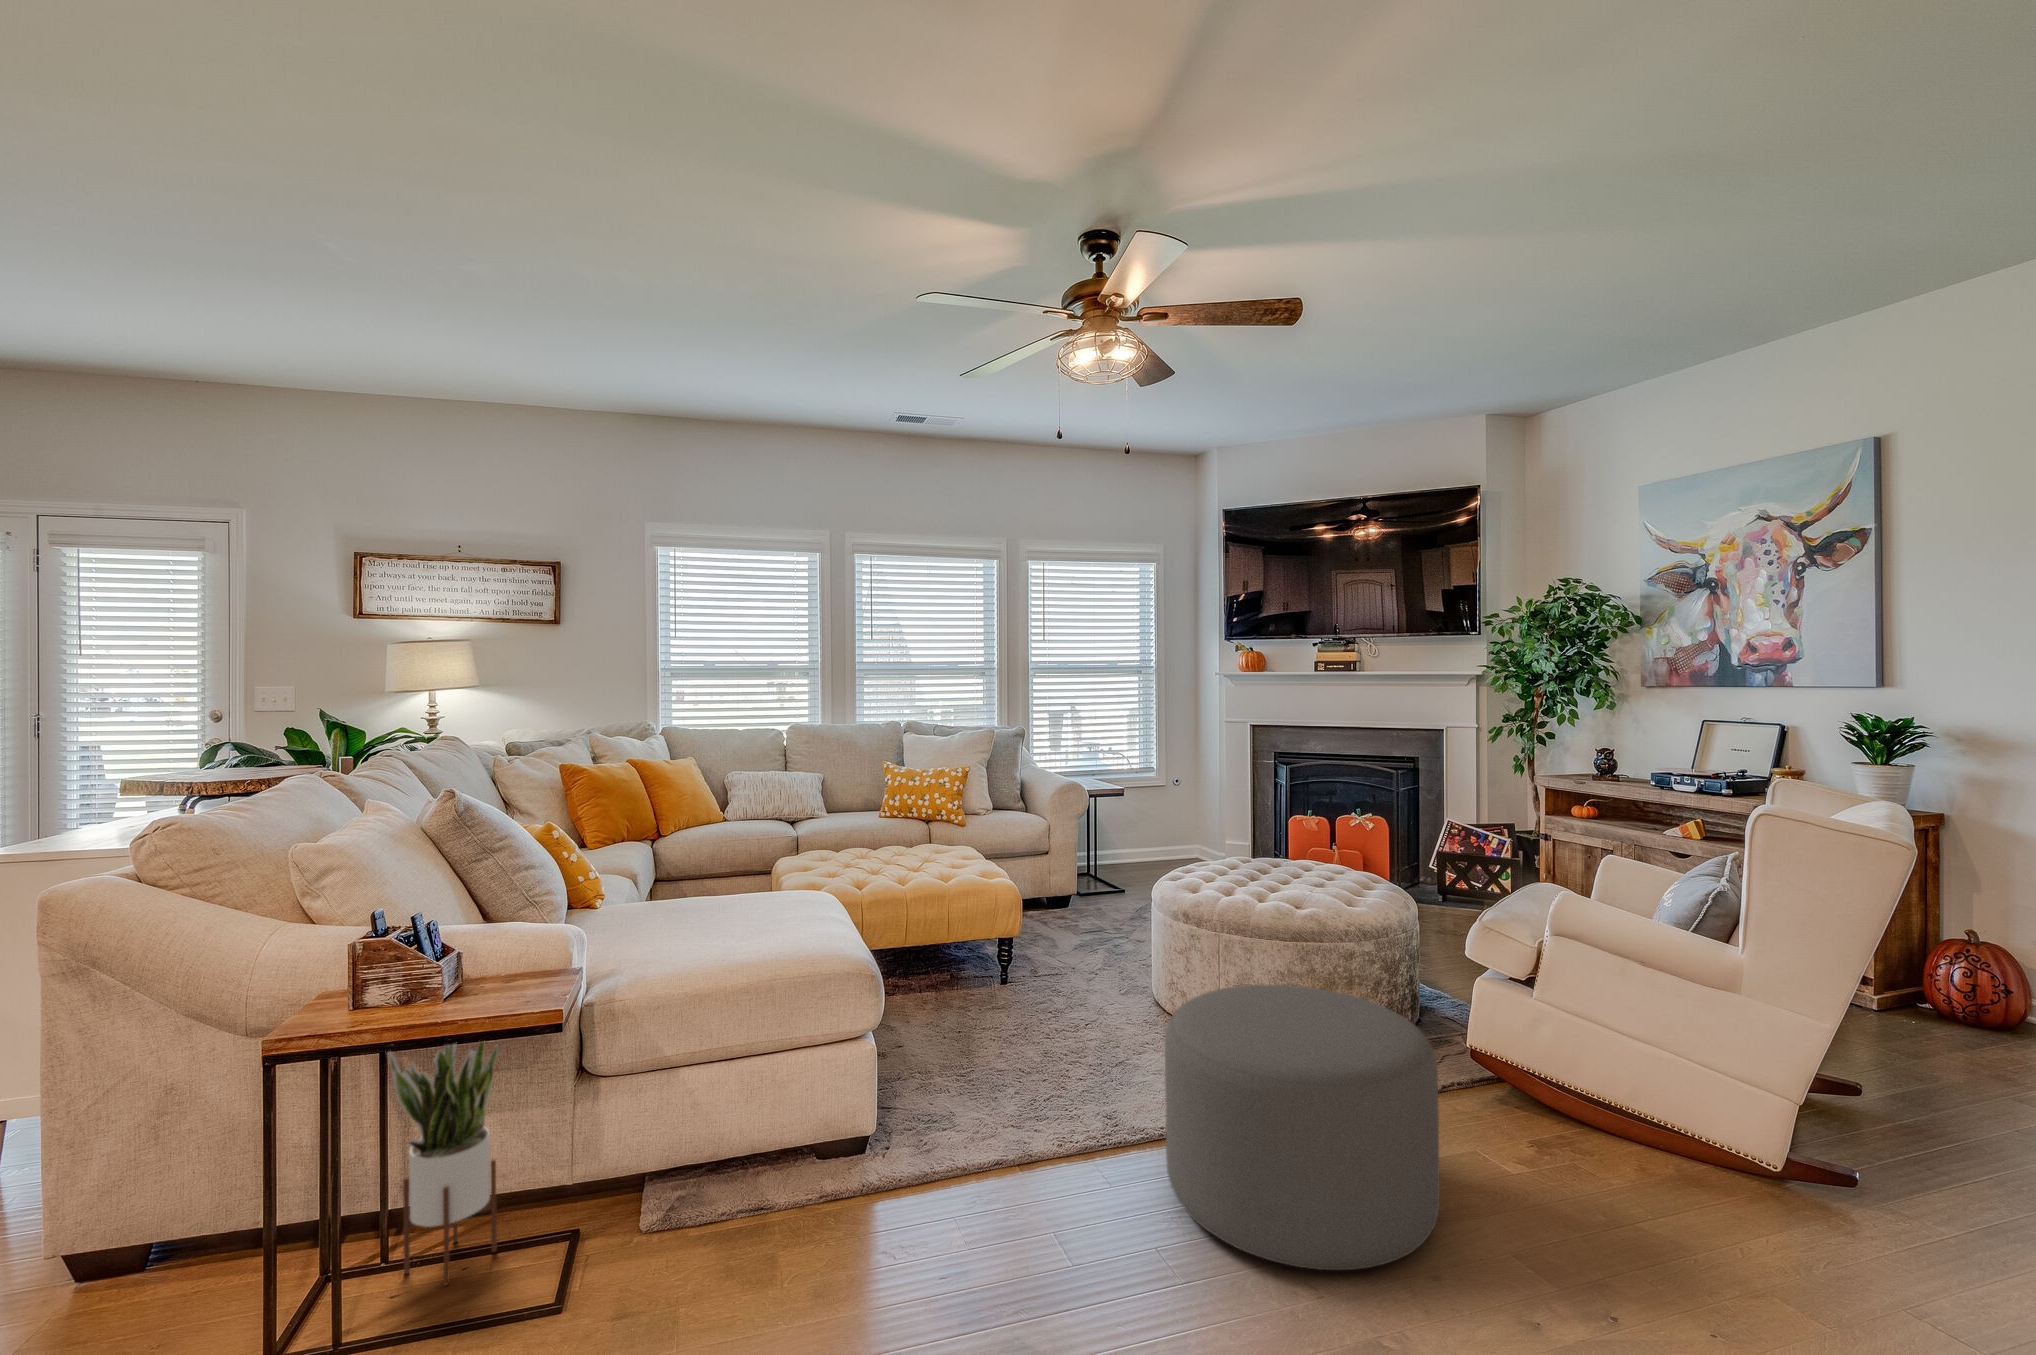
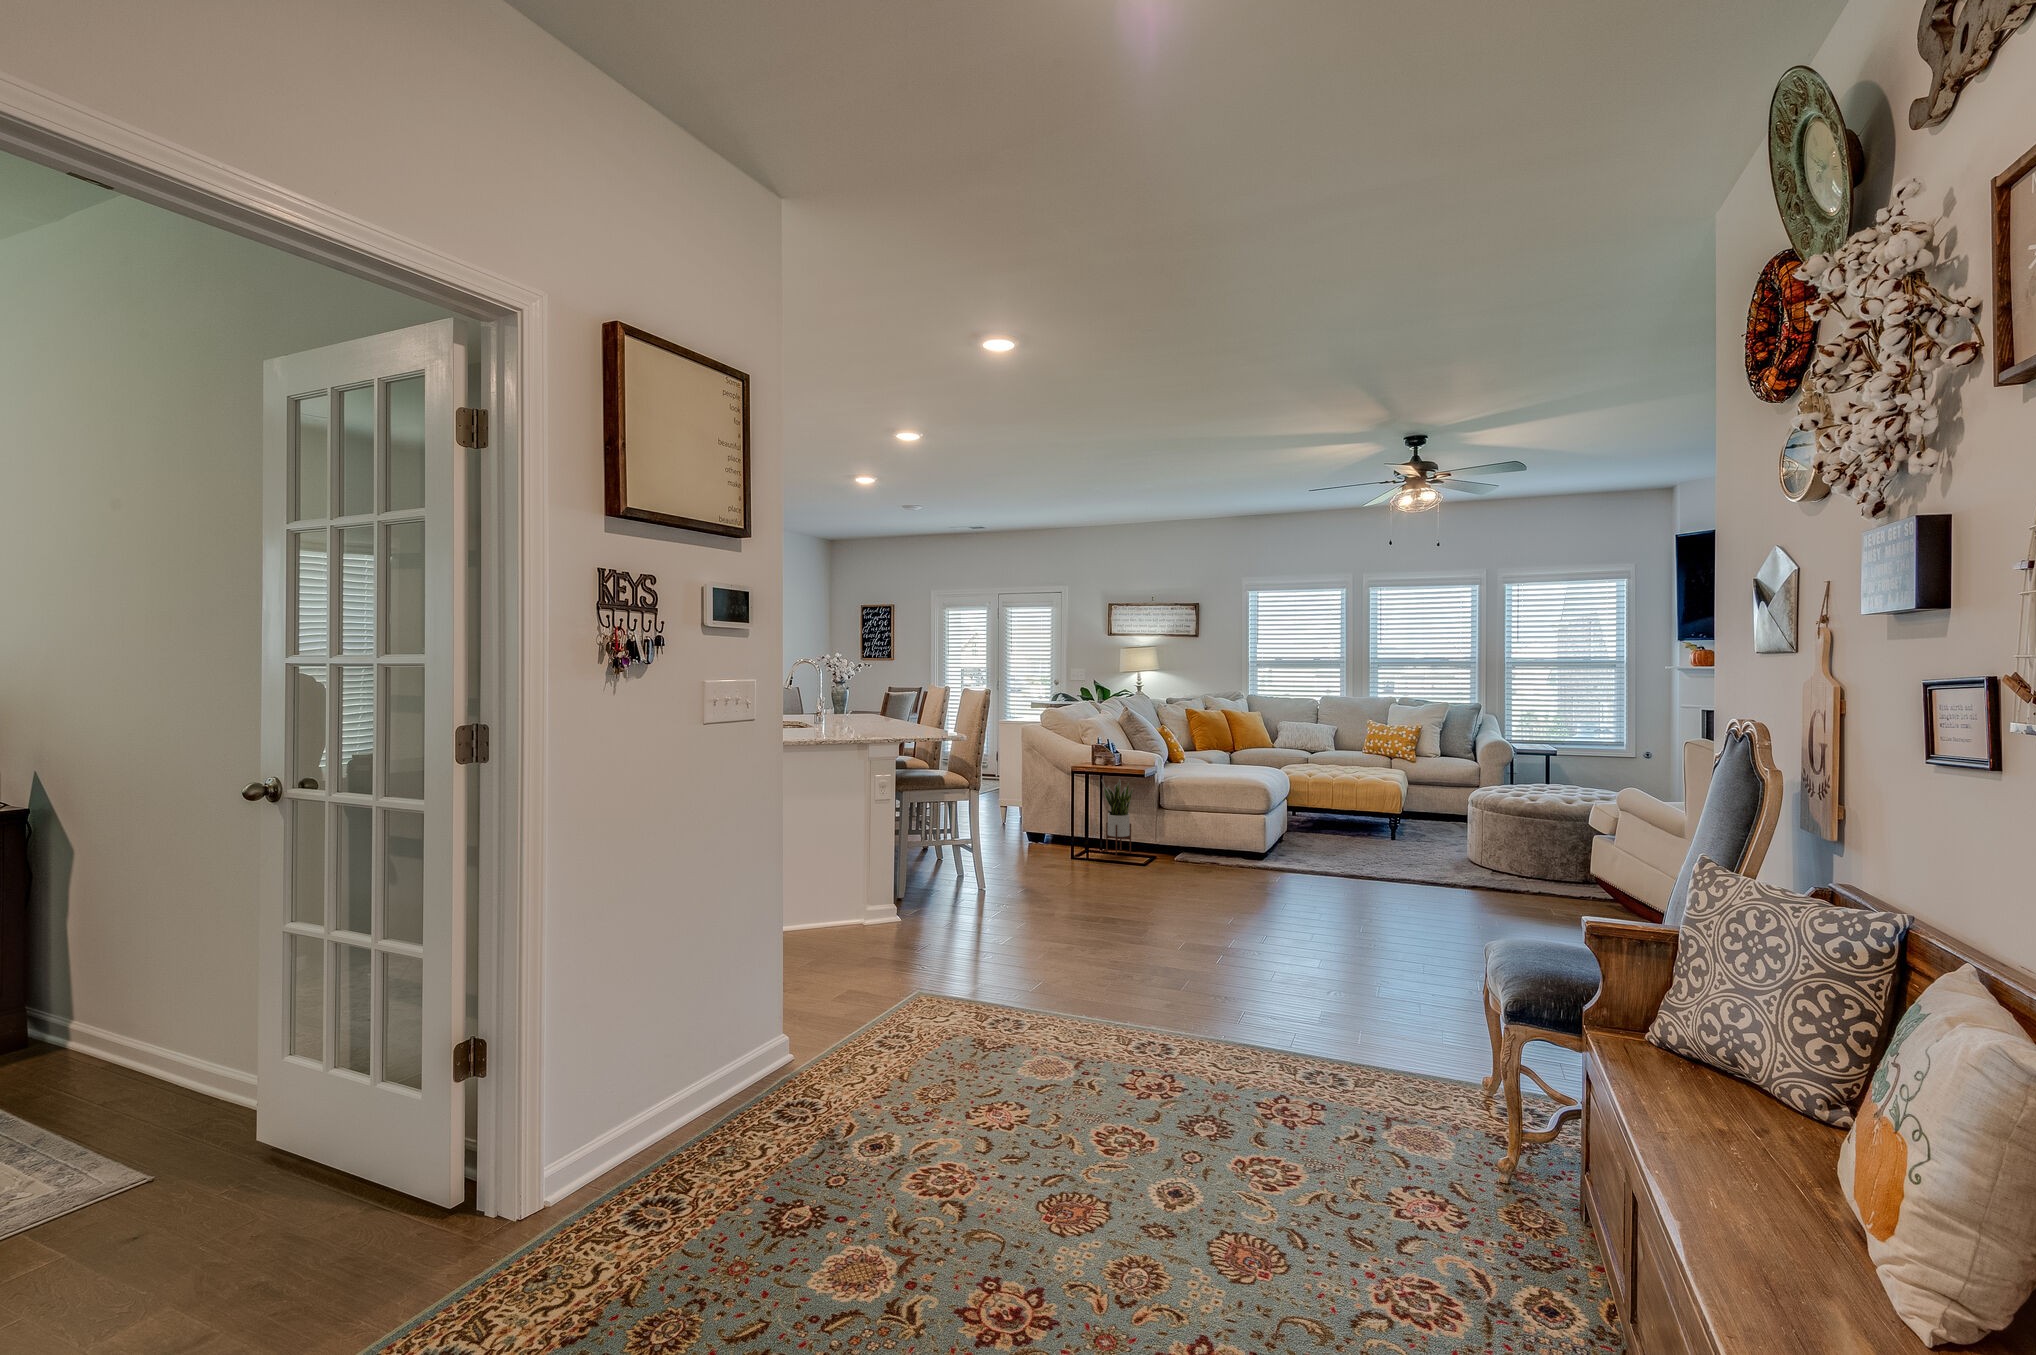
ottoman: present [1165,985,1440,1270] -> none [1352,810,1469,901]

